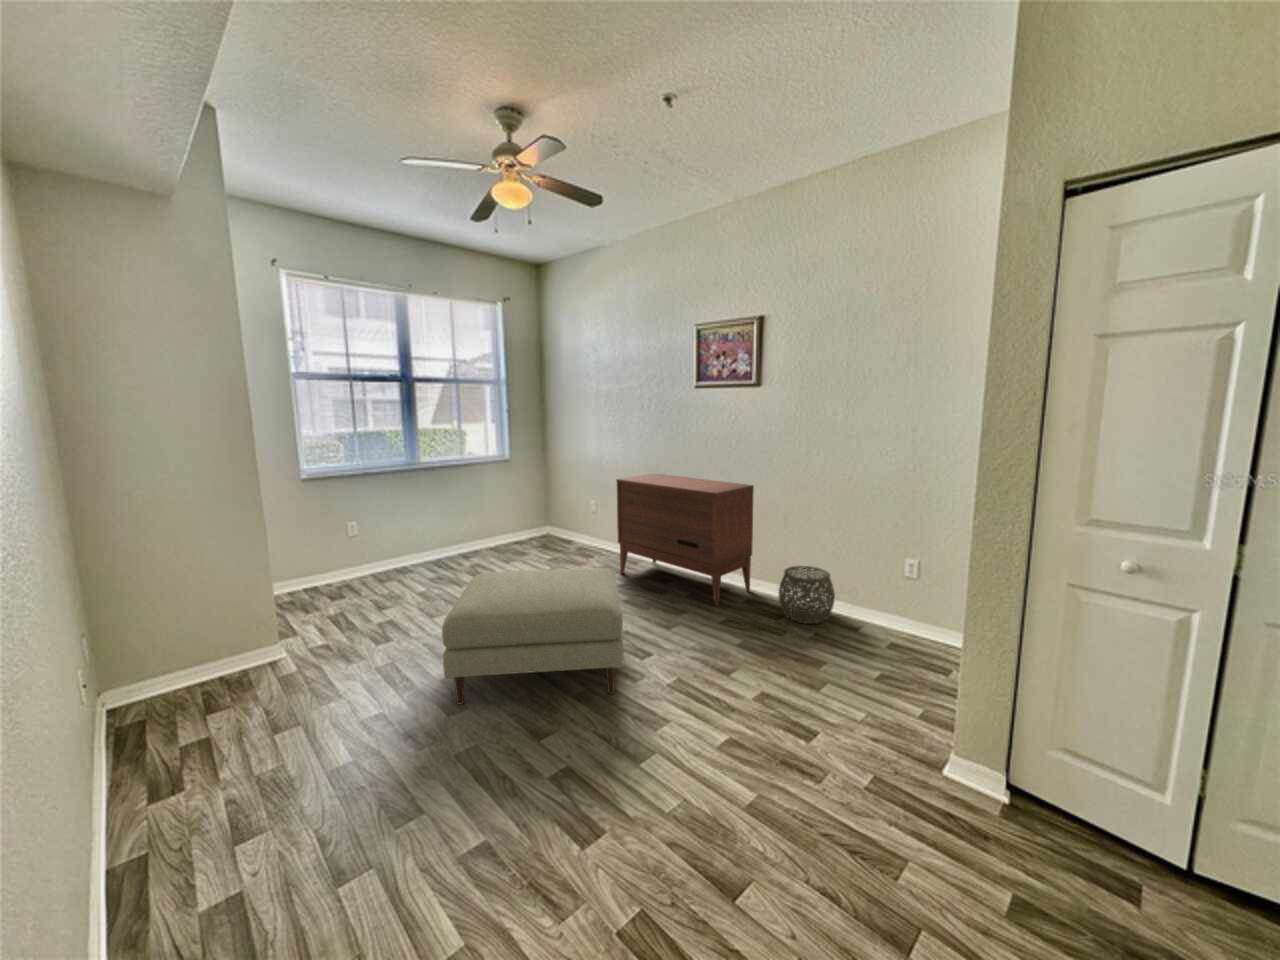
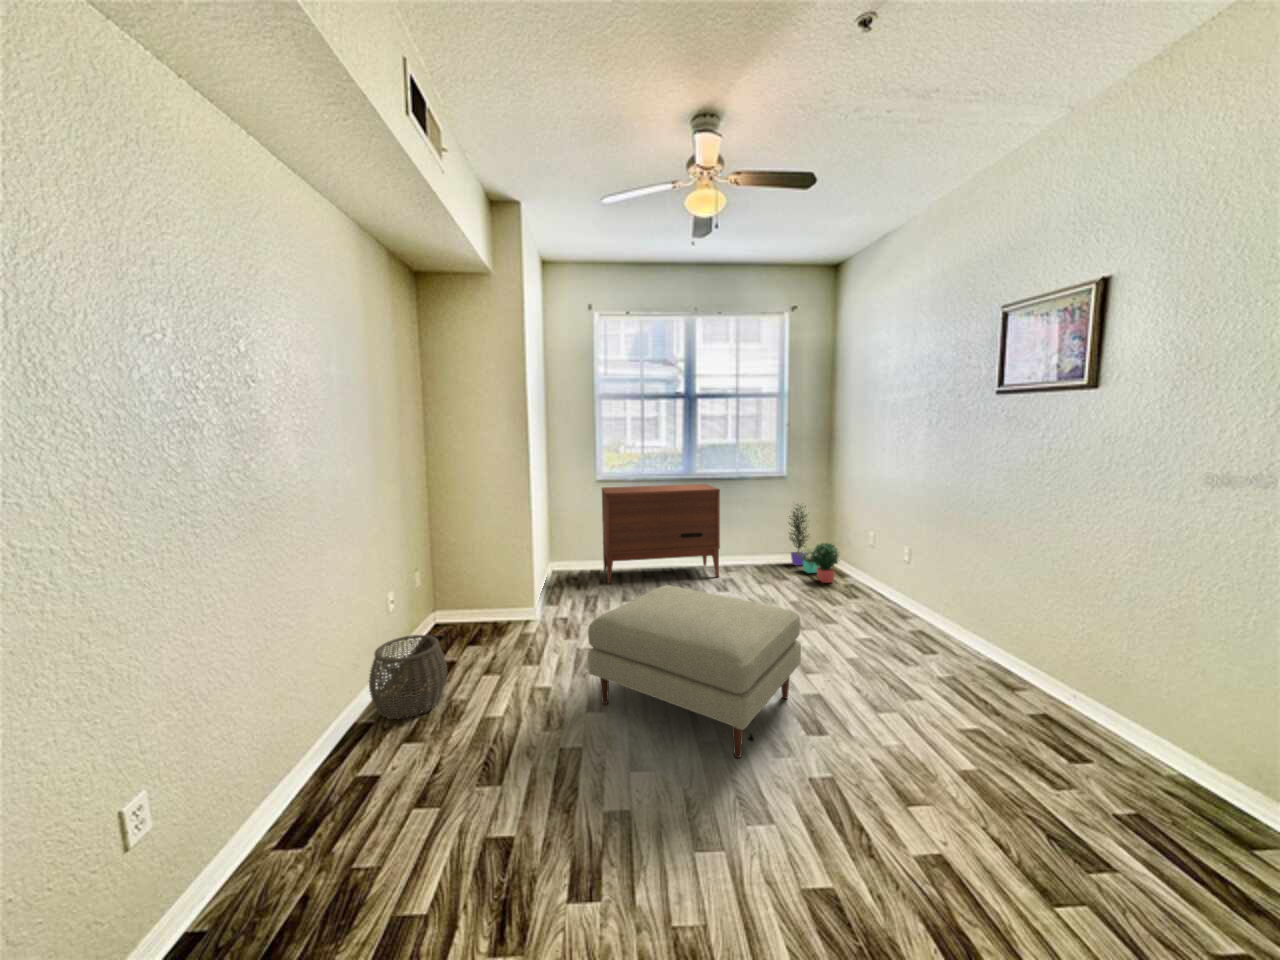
dresser: present [616,474,754,605] -> present [602,484,720,584]
potted plant: none [516,482,574,551] -> present [789,504,840,583]
woven basket: present [779,566,835,624] -> present [369,635,447,719]

